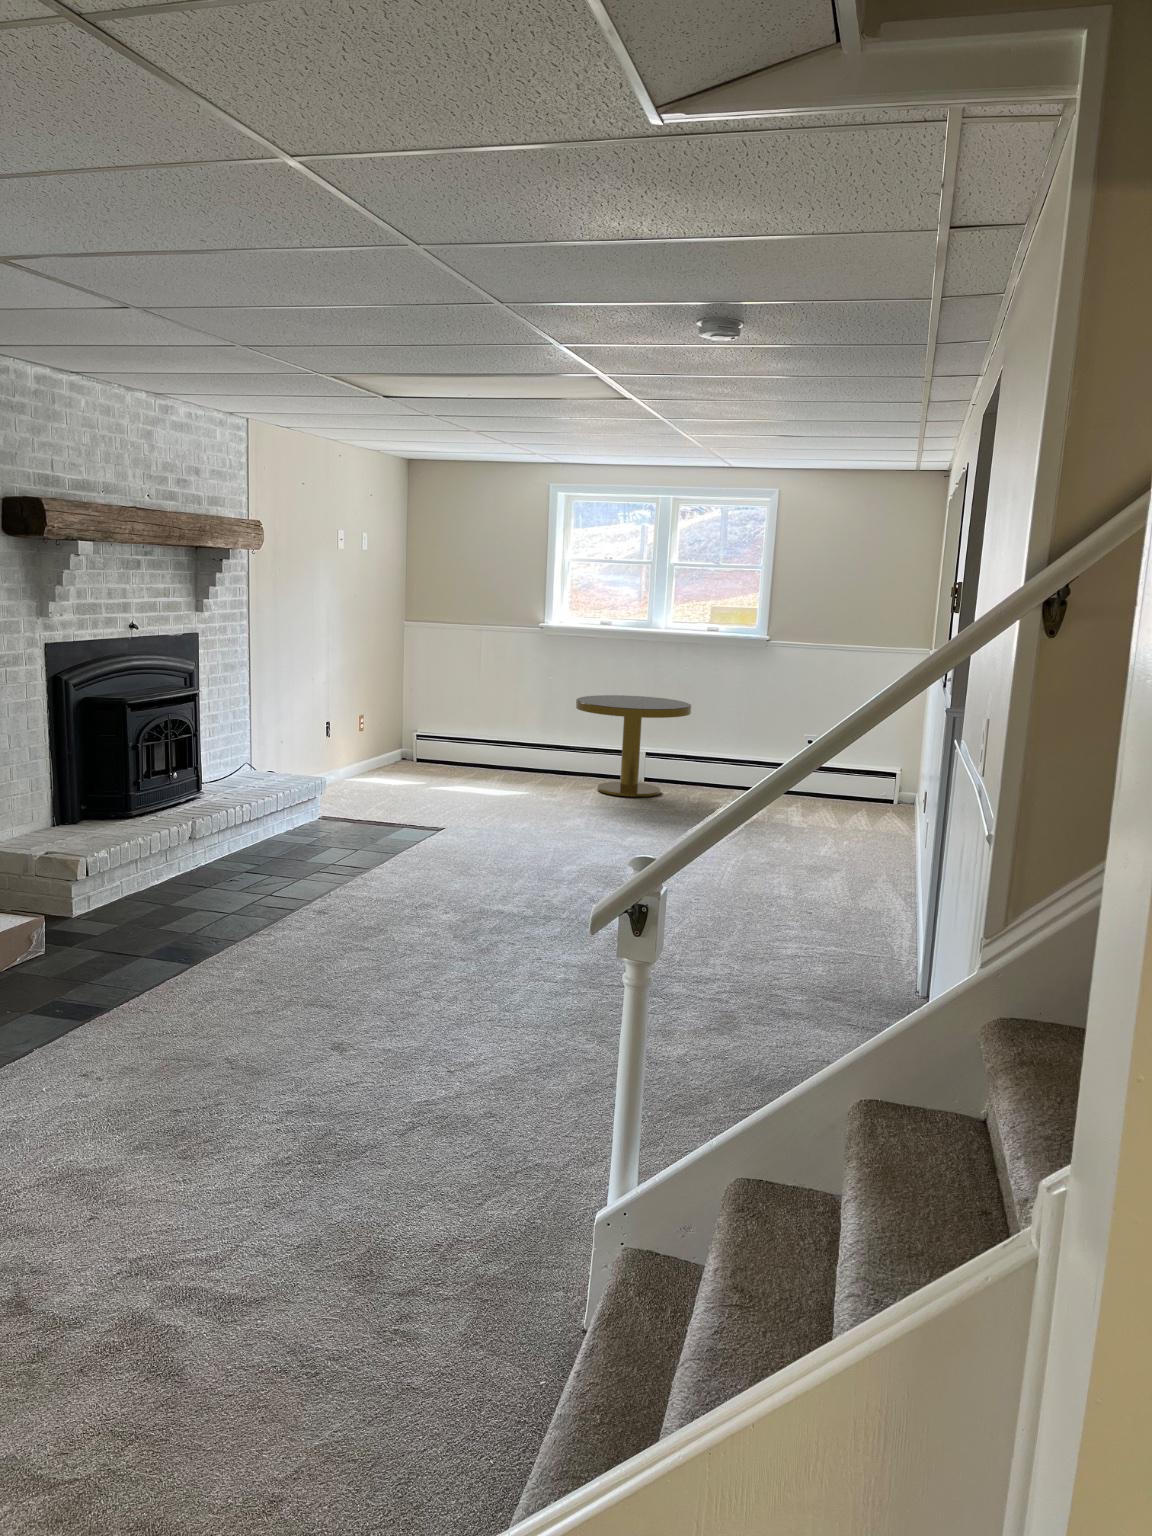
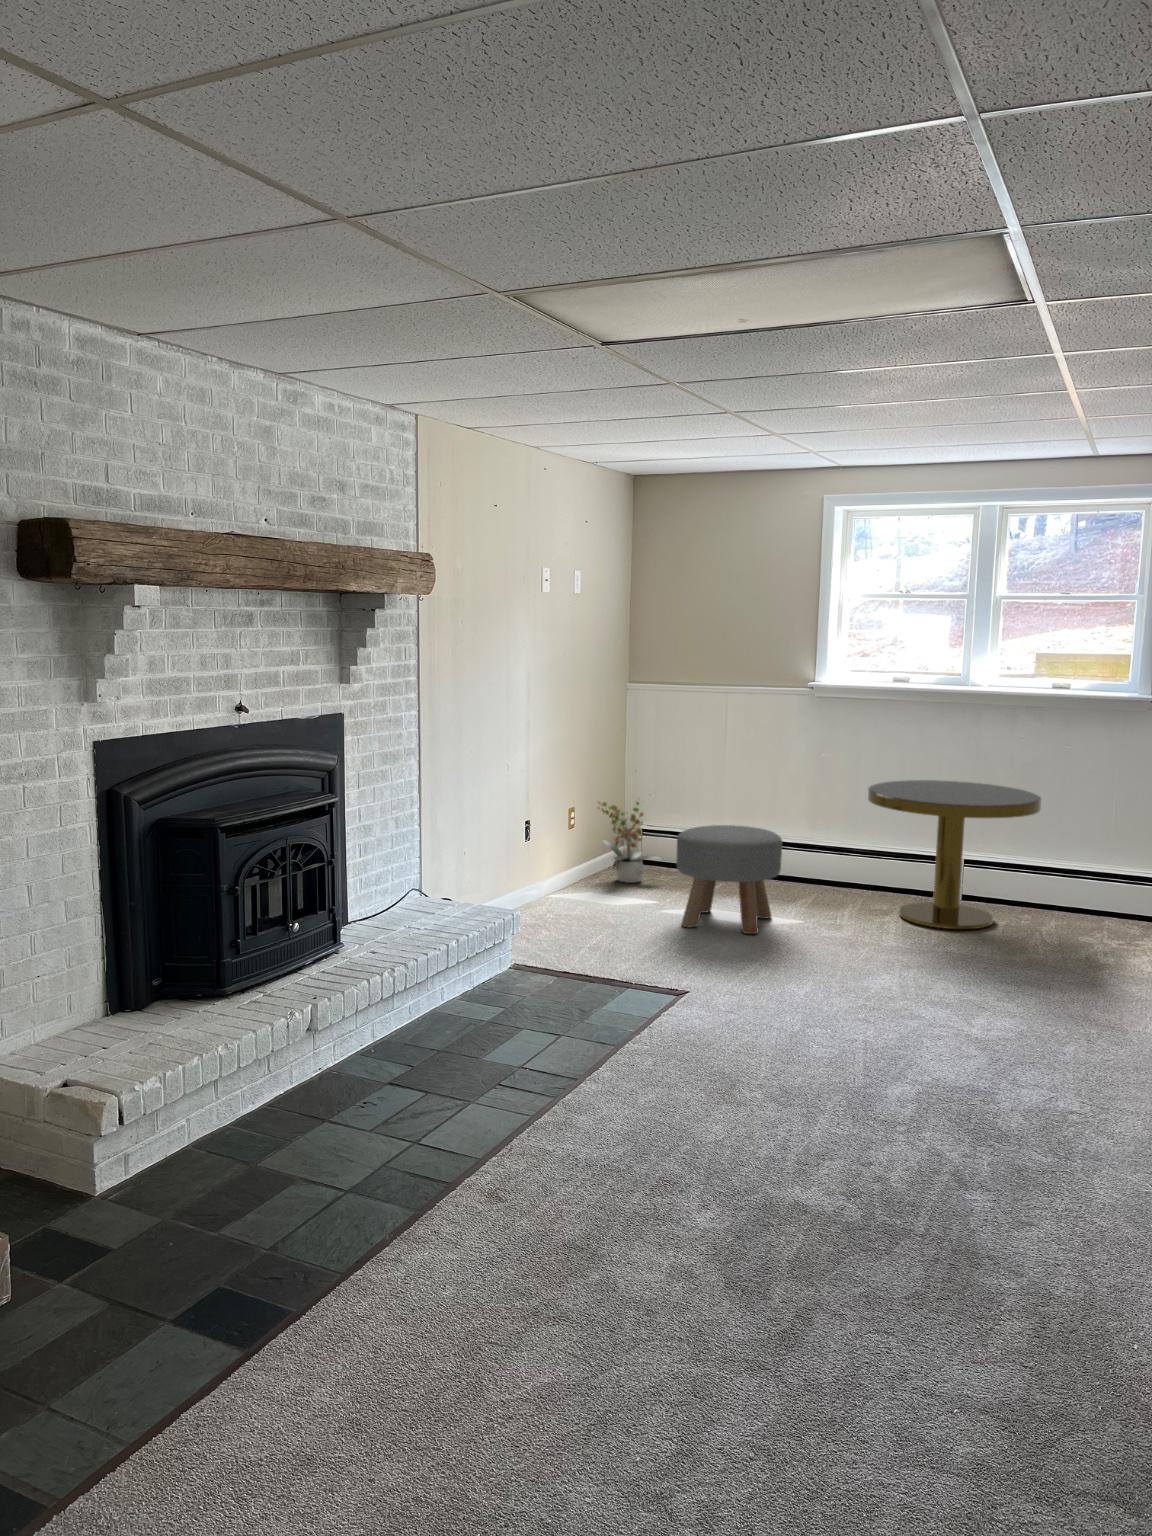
potted plant: none [380,708,431,772] -> present [598,802,662,883]
ottoman: none [439,725,514,800] -> present [676,825,782,934]

